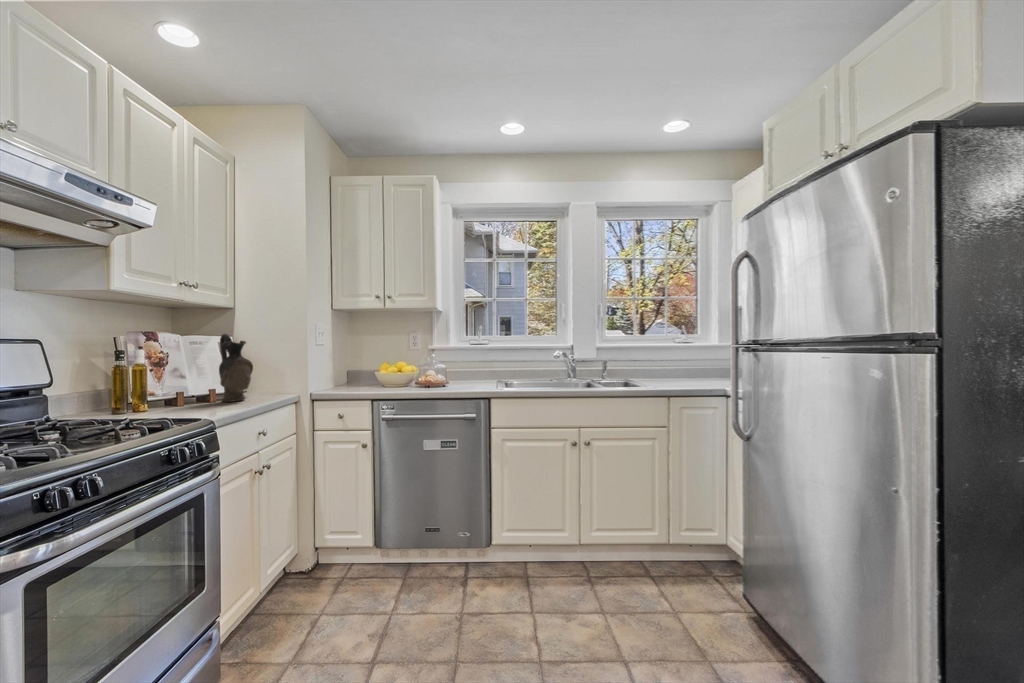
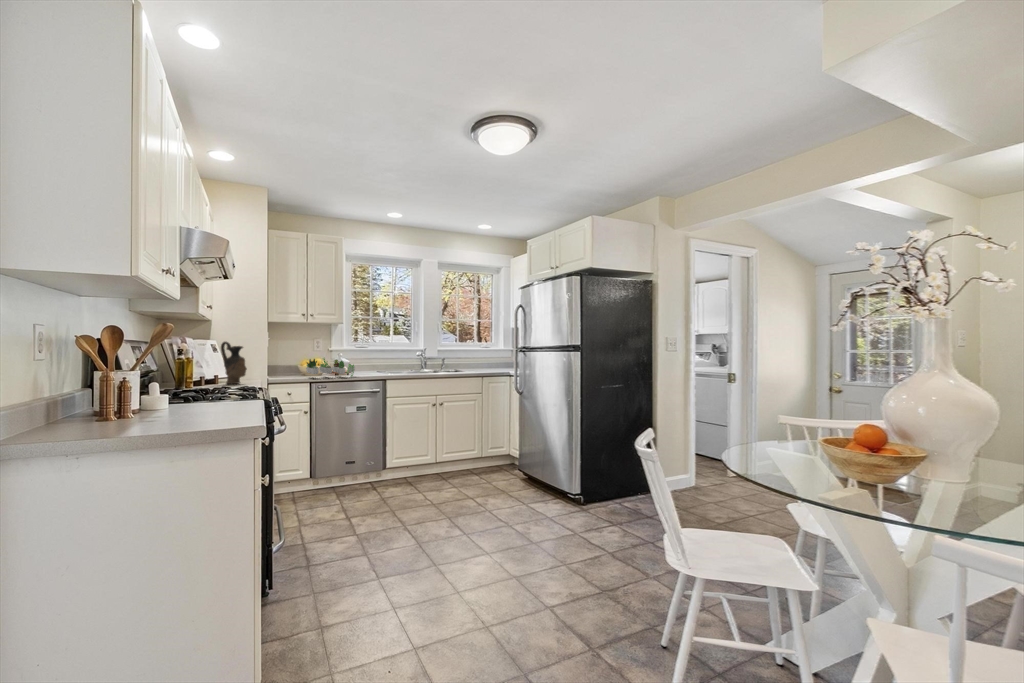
succulent plant: none [375,356,450,391] -> present [306,358,355,377]

